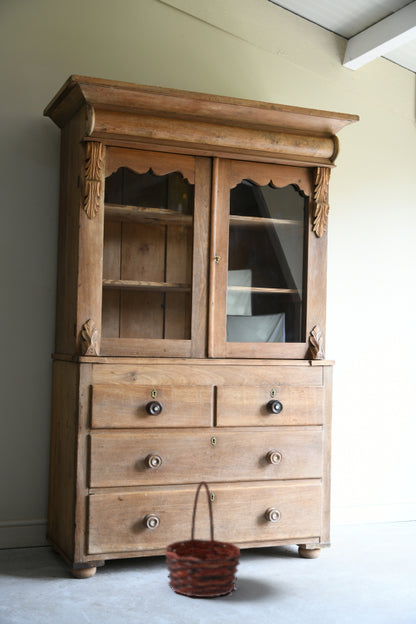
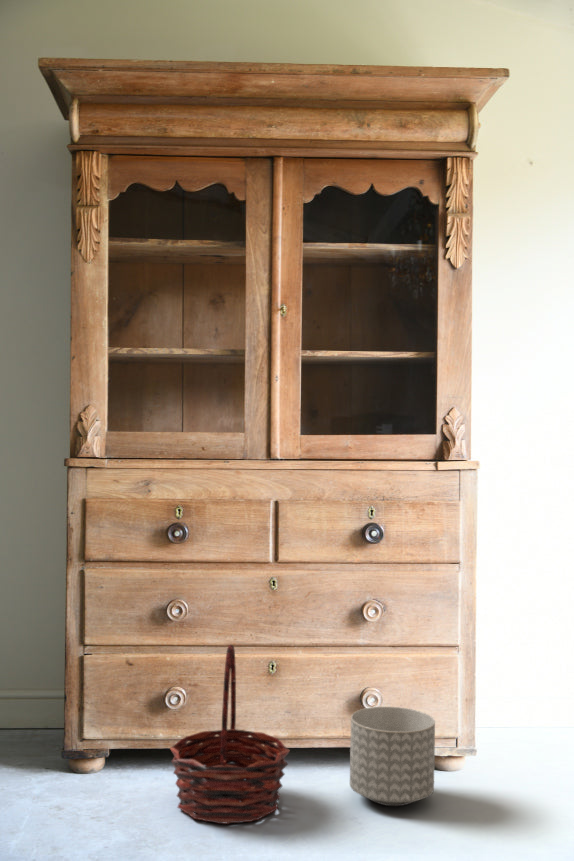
planter: none [269,518,323,579] -> present [350,707,435,806]

